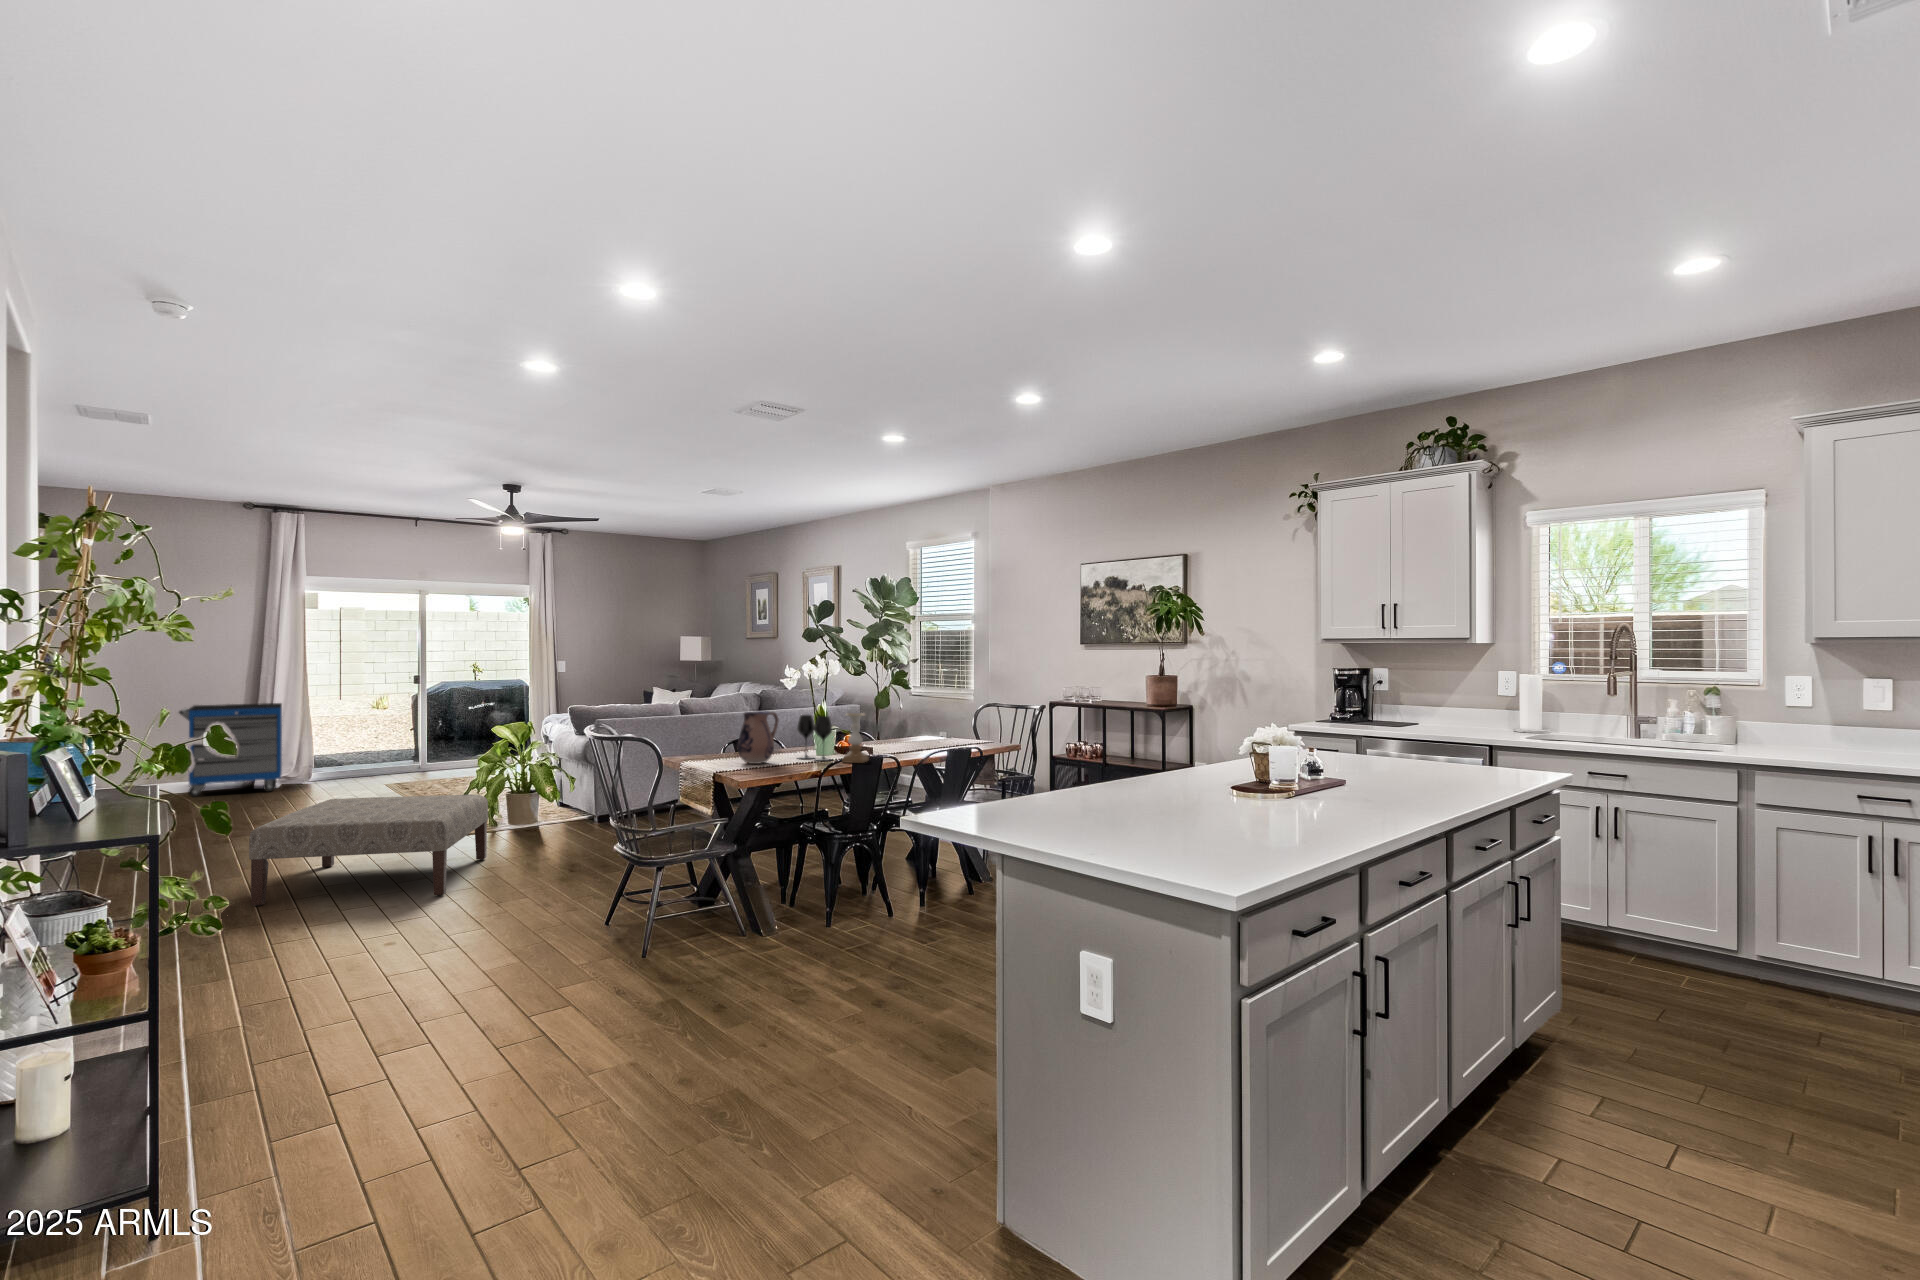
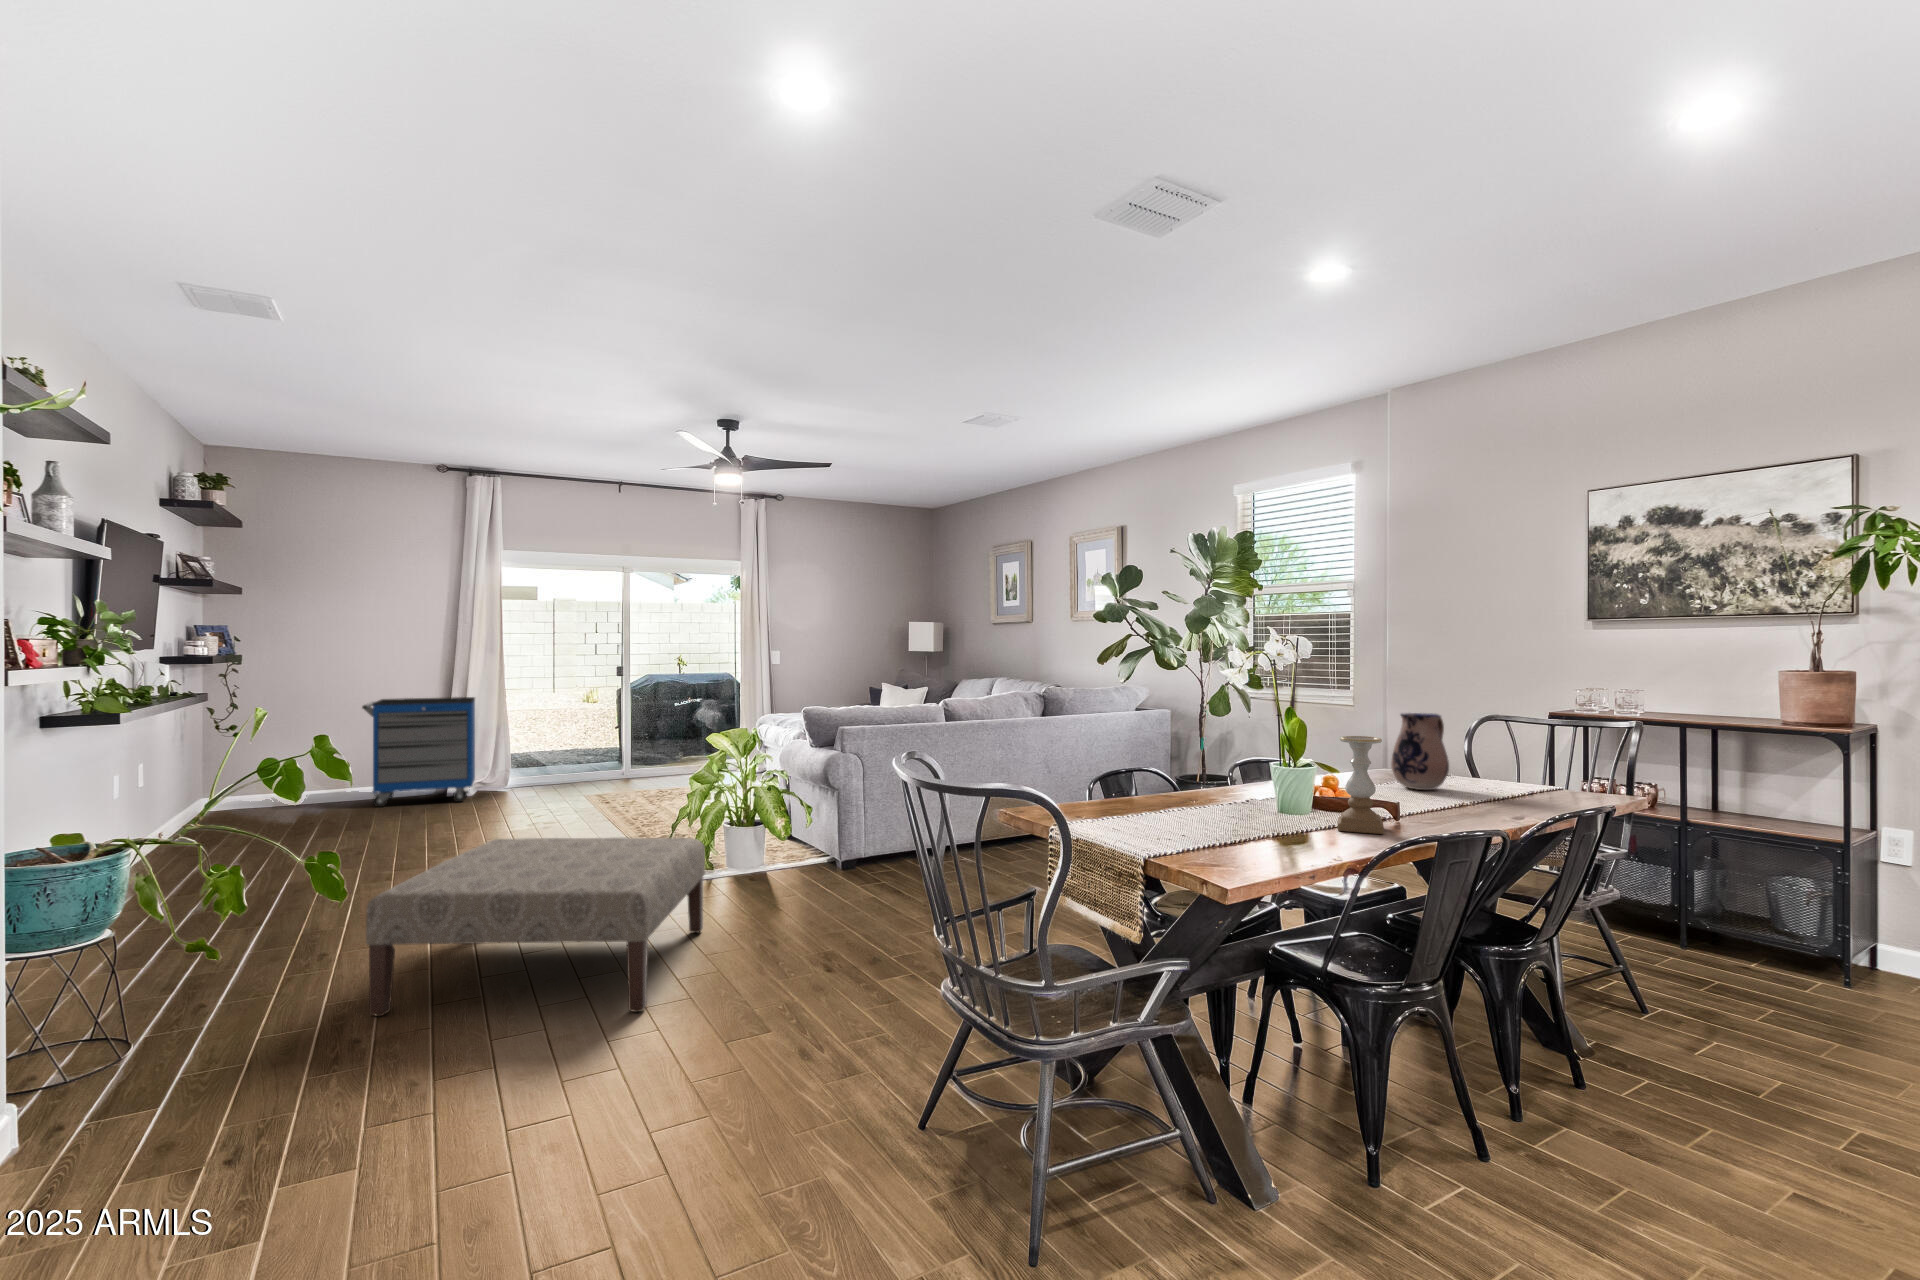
ceramic pitcher: present [737,711,779,764] -> present [1391,713,1449,790]
wine glass: present [797,715,832,761] -> none [1231,736,1308,824]

